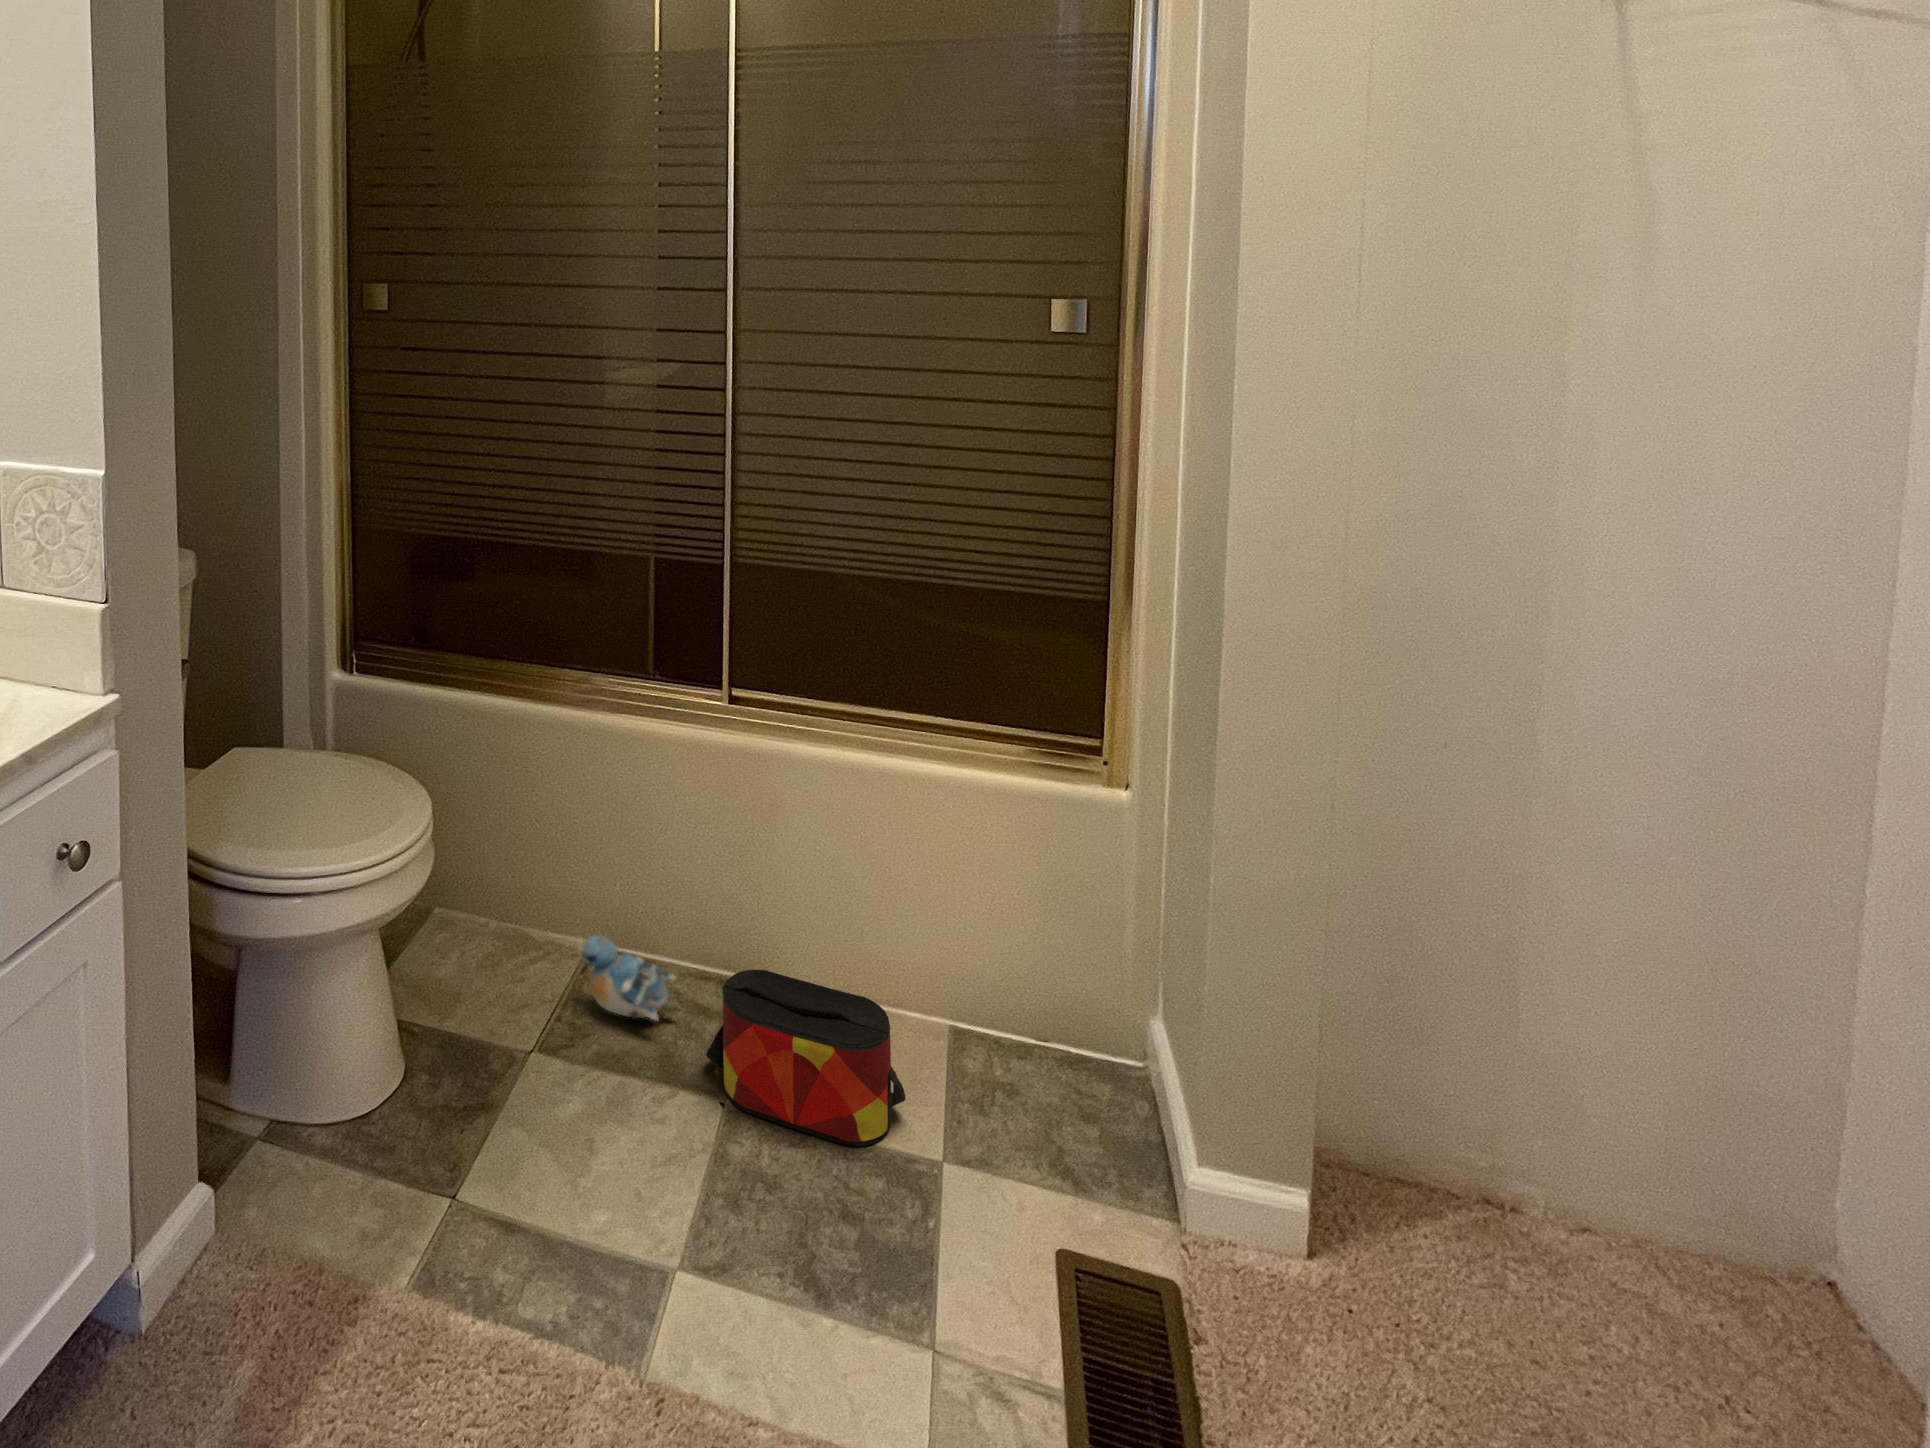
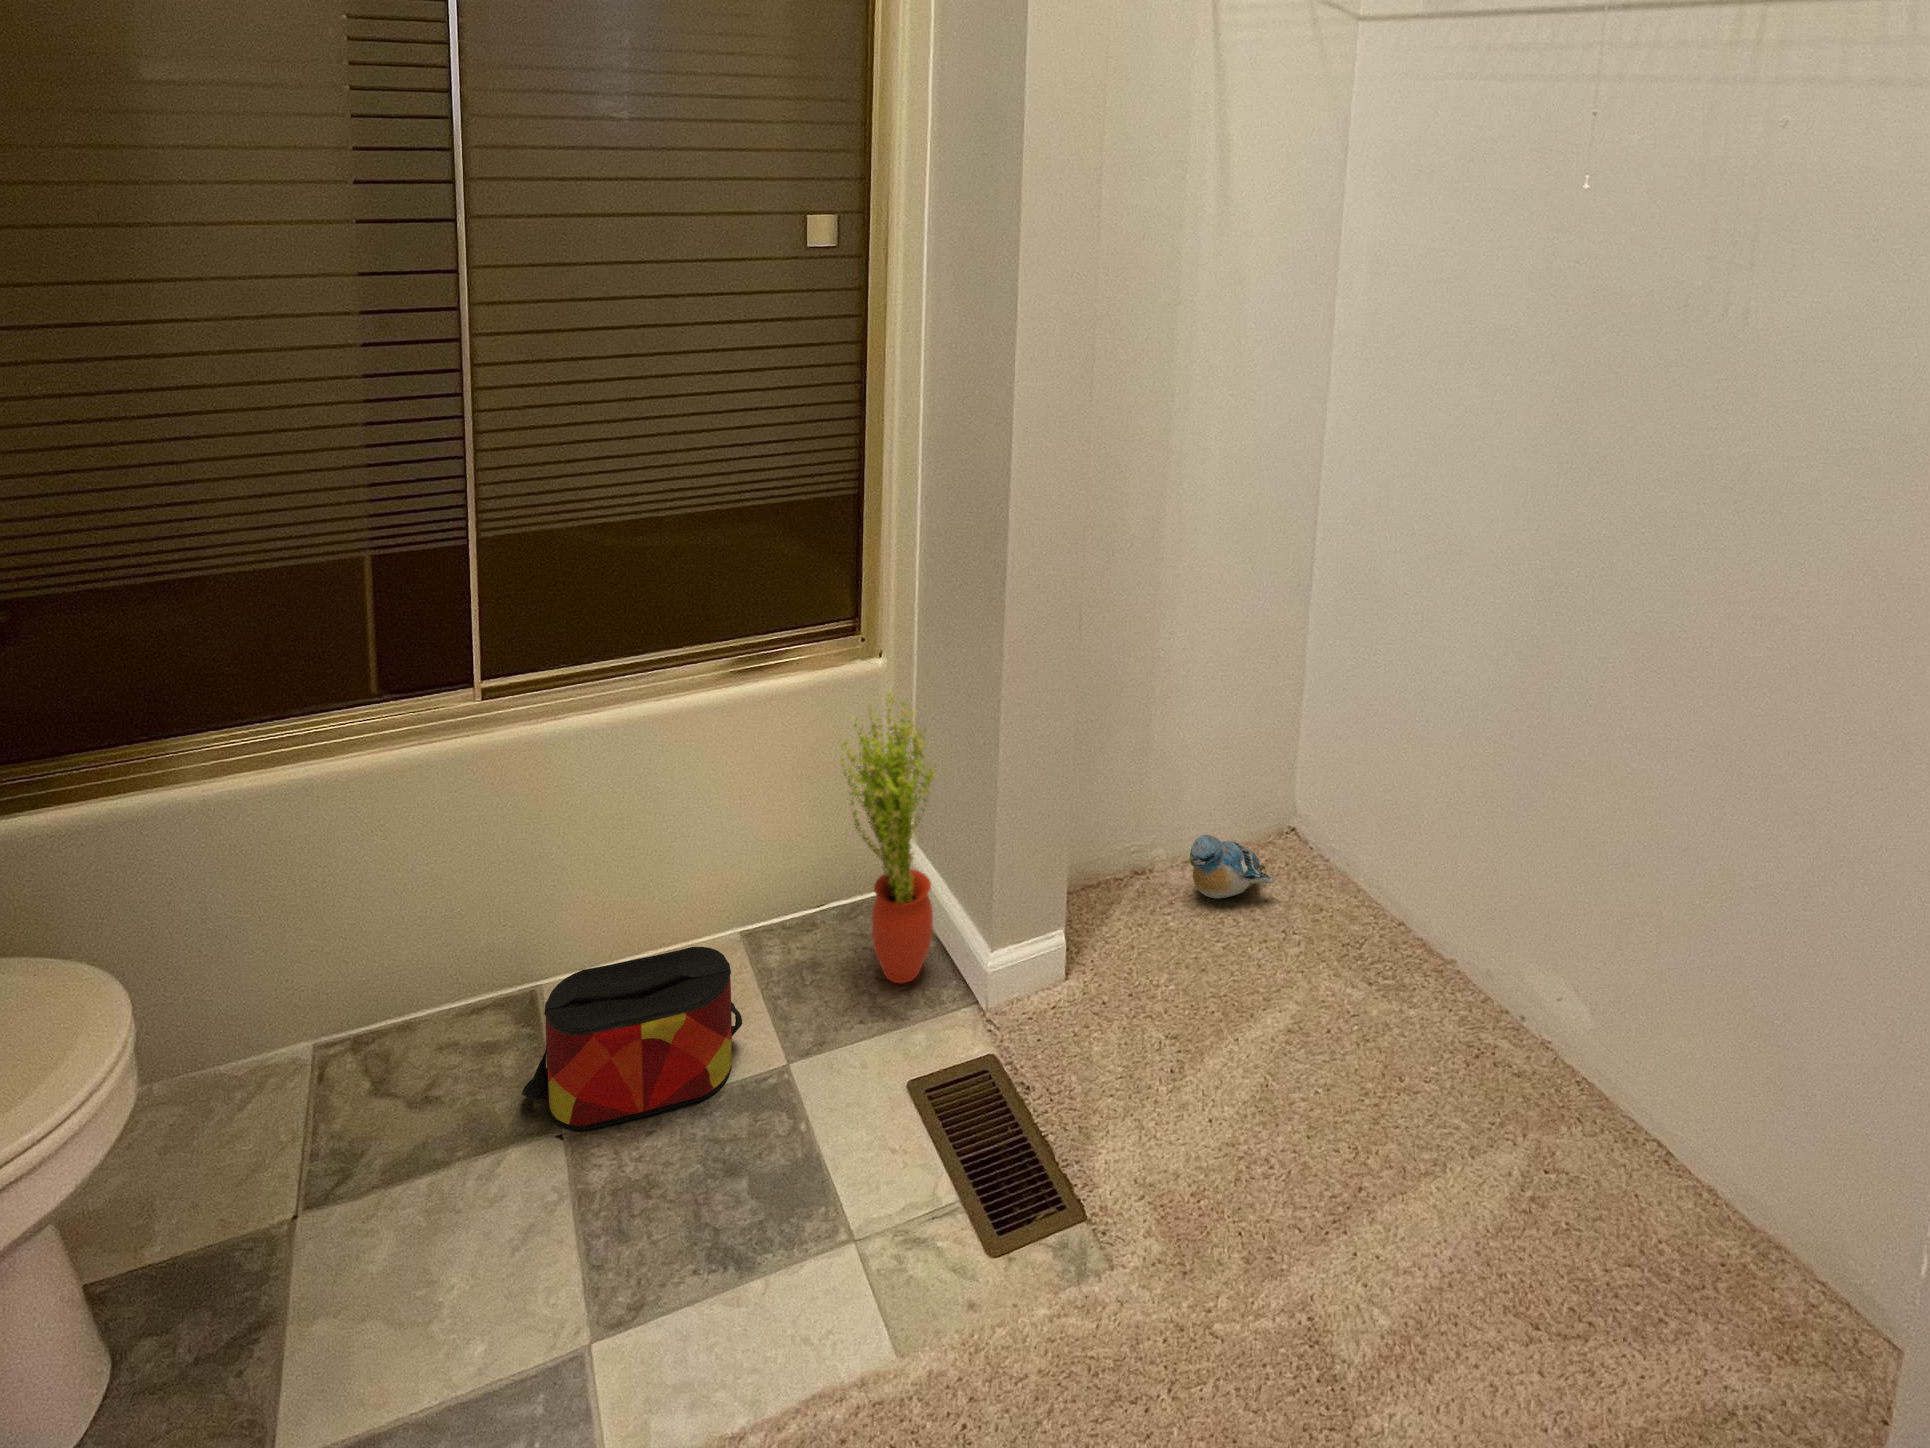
potted plant: none [1034,816,1144,1160] -> present [839,691,936,983]
plush toy: present [581,935,679,1020] -> present [1189,835,1275,898]

